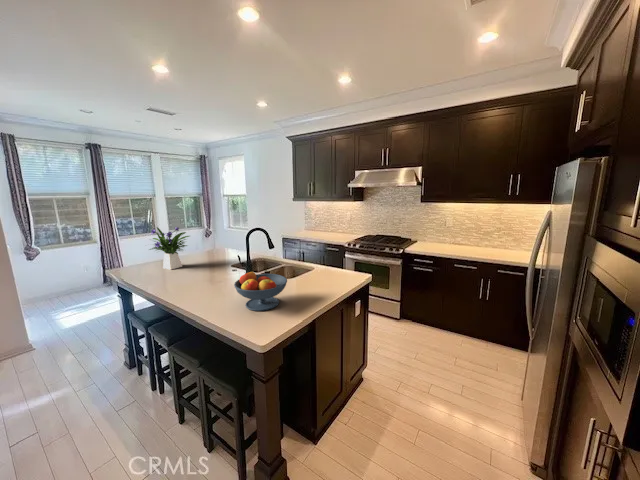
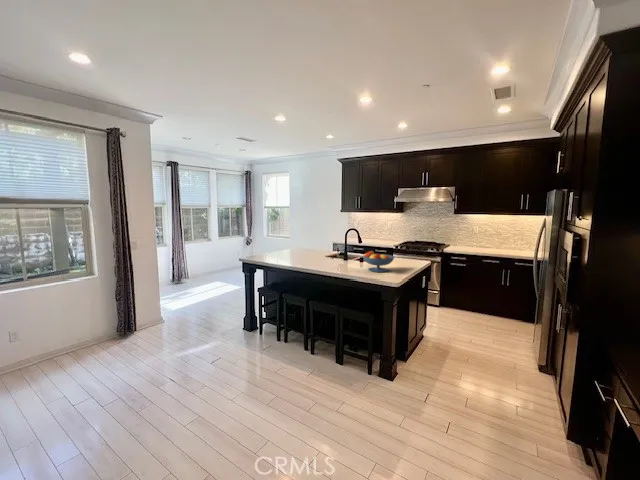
flower arrangement: present [150,227,189,270] -> none [273,226,303,257]

